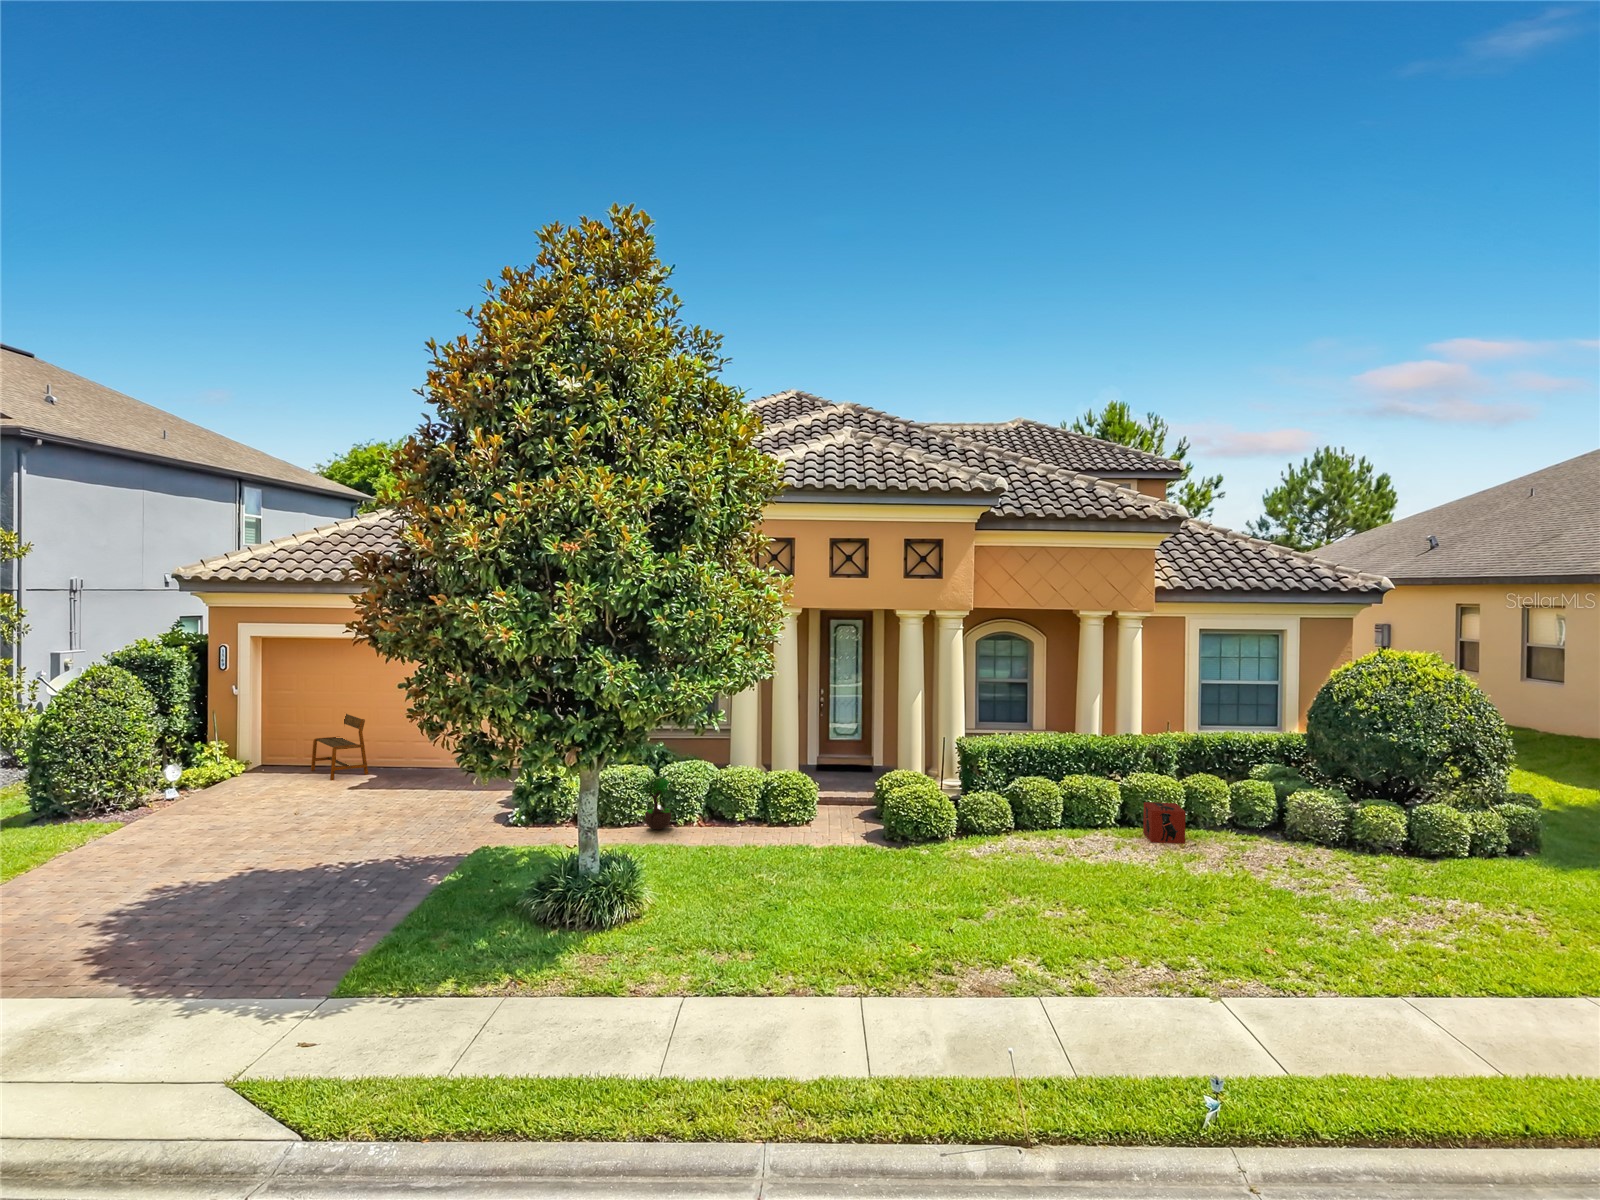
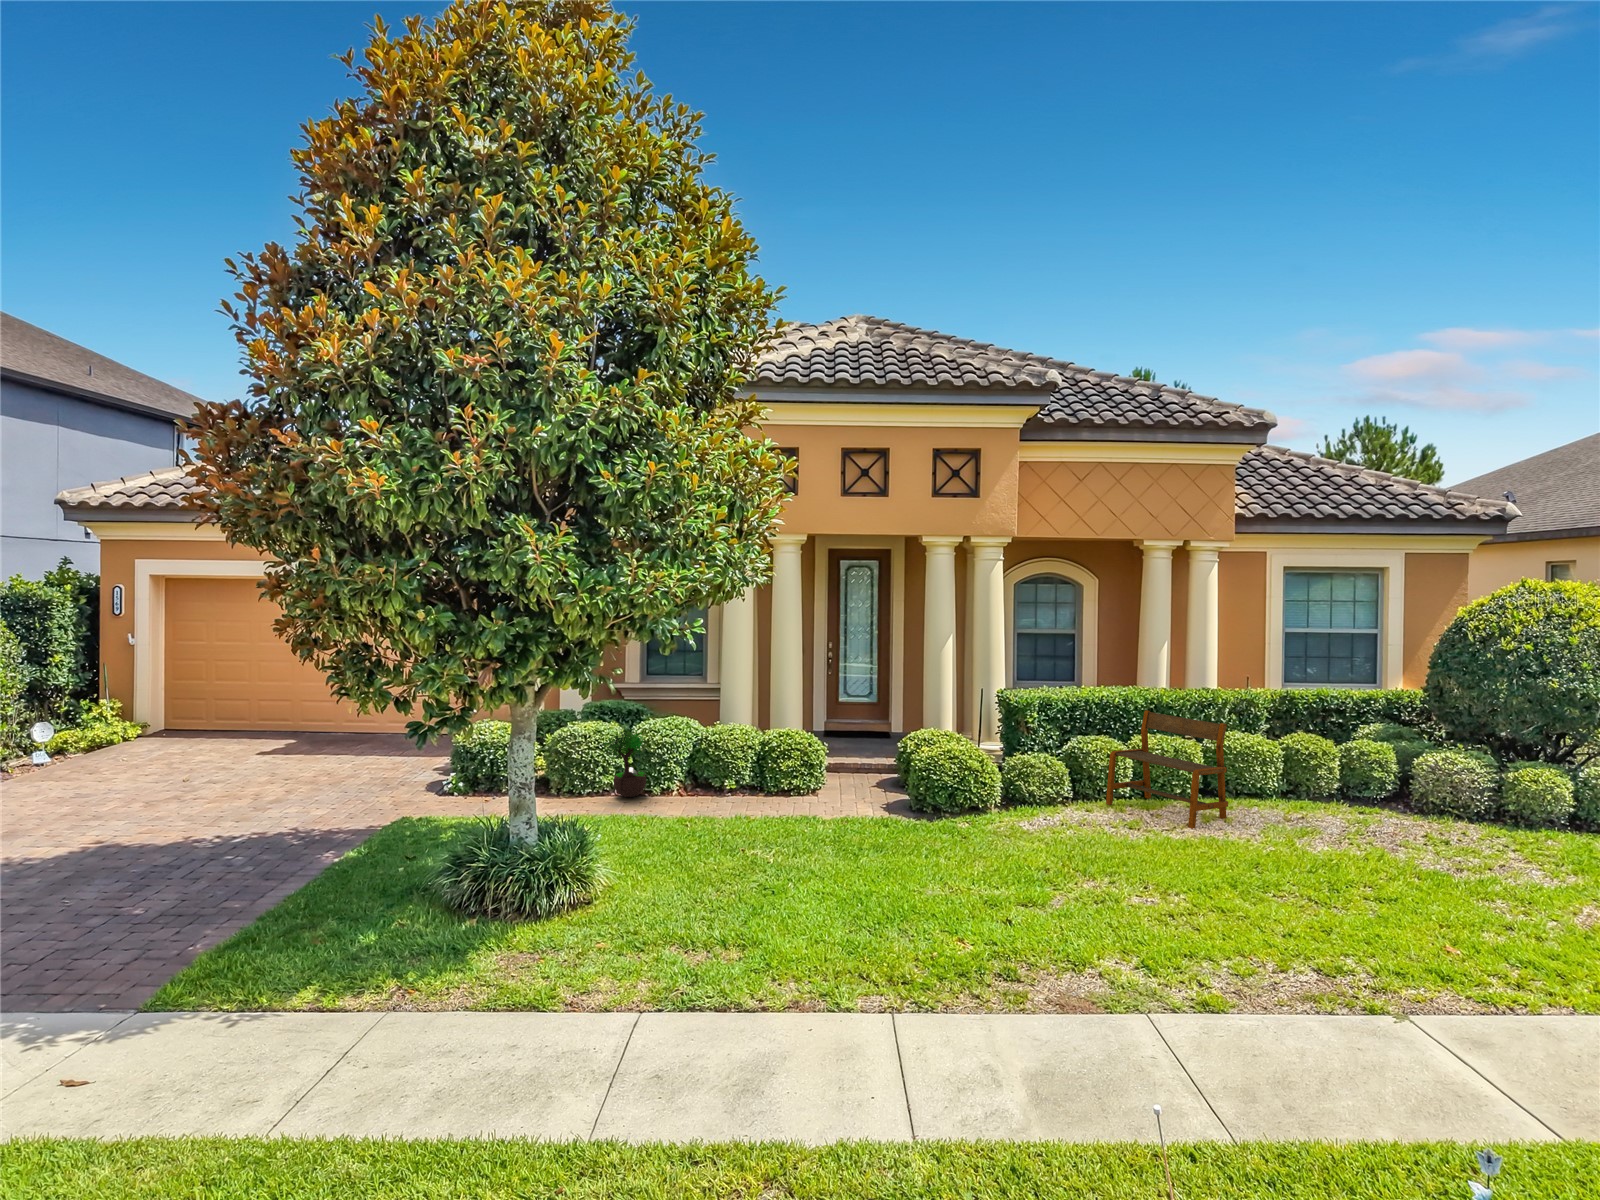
bench: present [311,714,368,780] -> present [1106,710,1228,829]
storage box: present [1143,802,1186,844] -> none [1233,765,1290,815]

